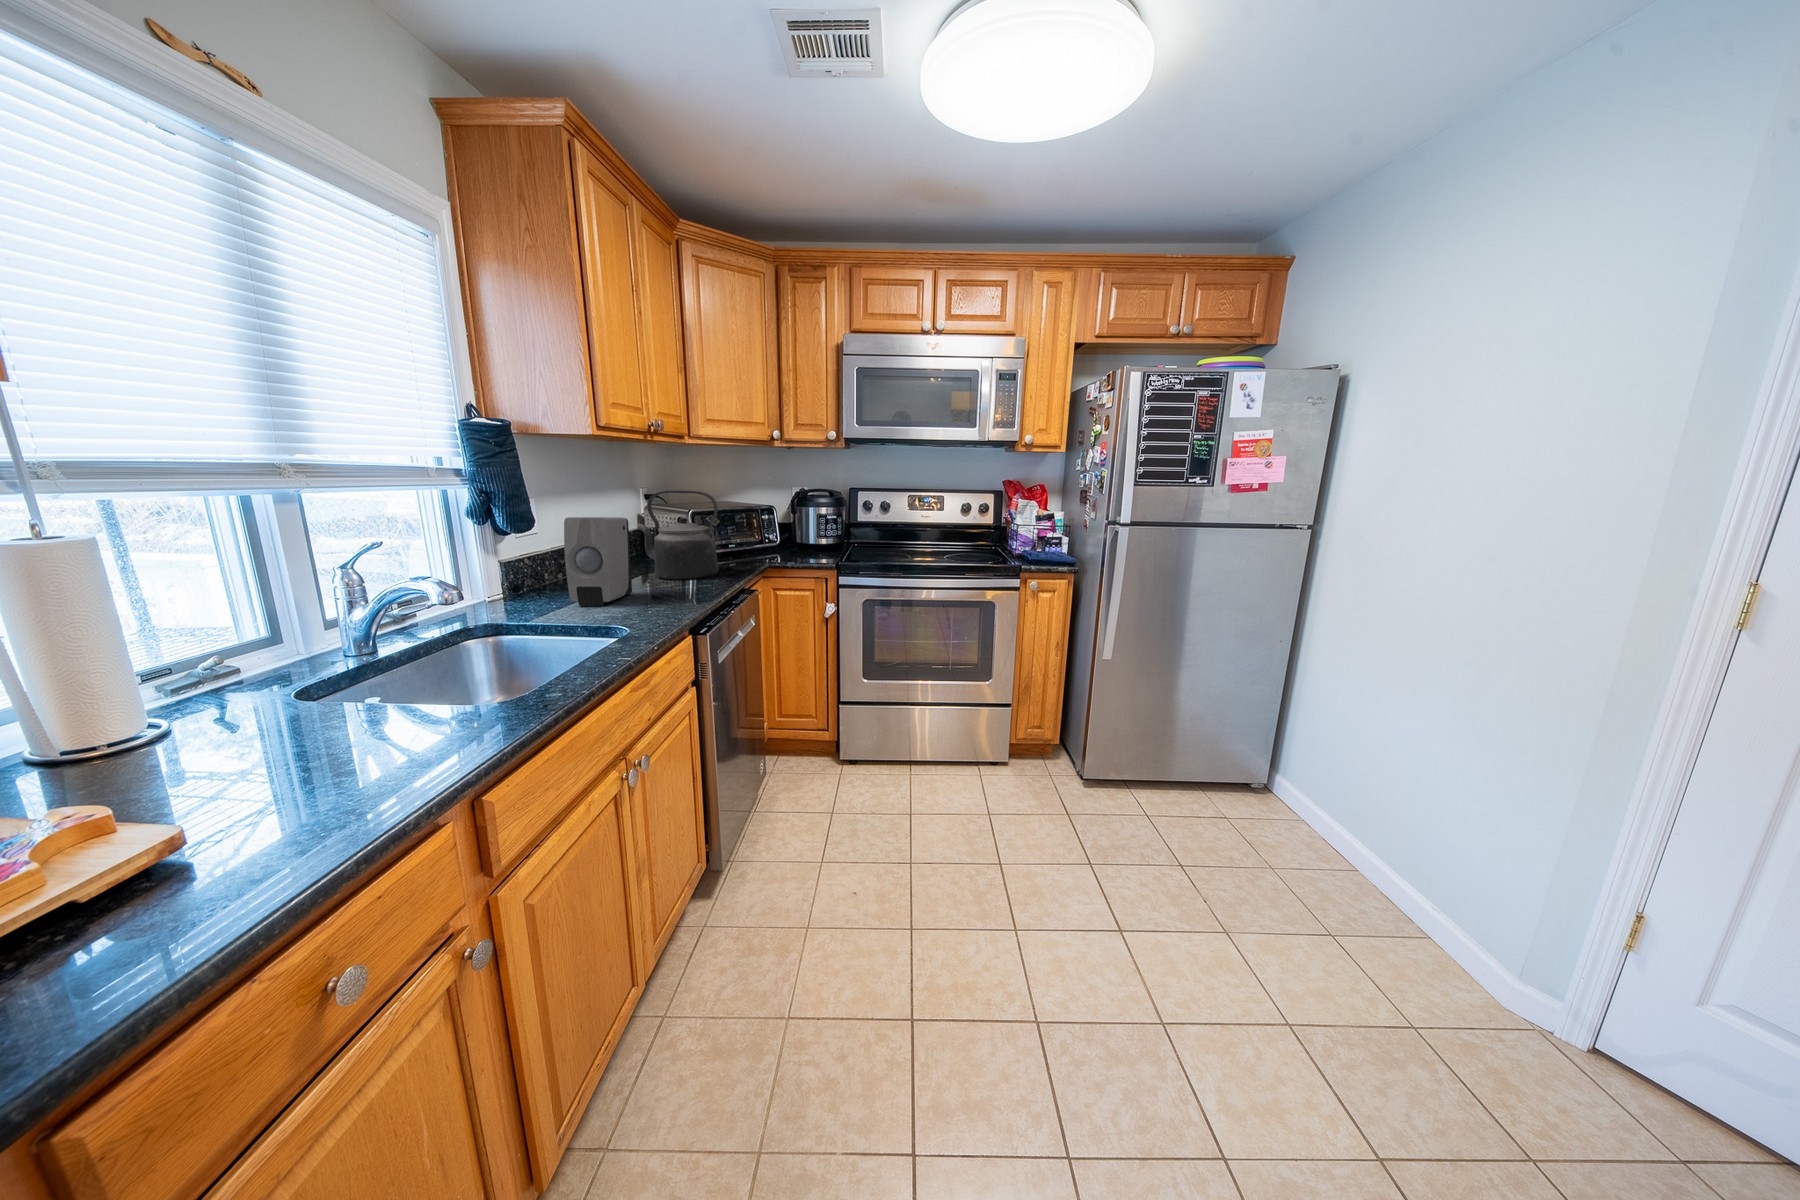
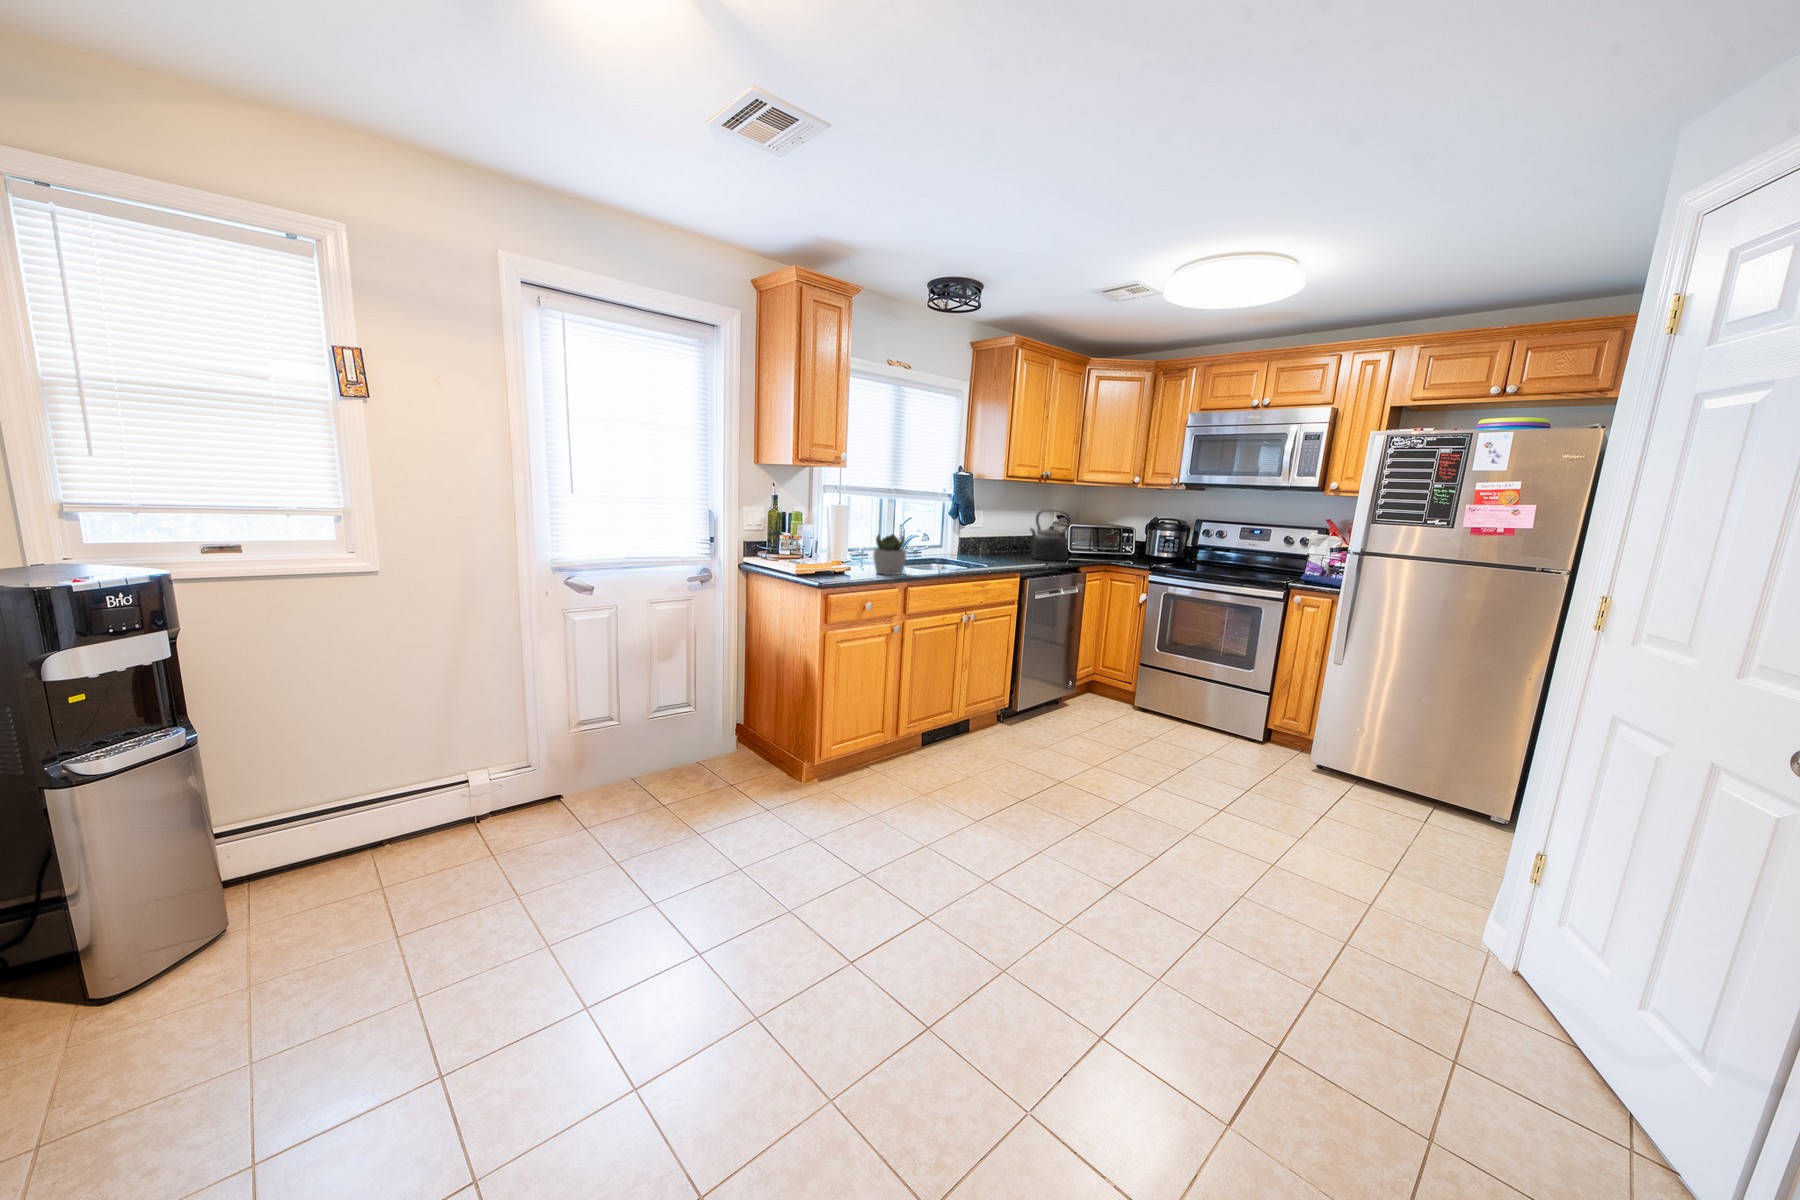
soap dispenser: present [564,517,632,606] -> none [979,517,1014,561]
succulent plant: none [282,629,447,792] -> present [873,534,906,575]

